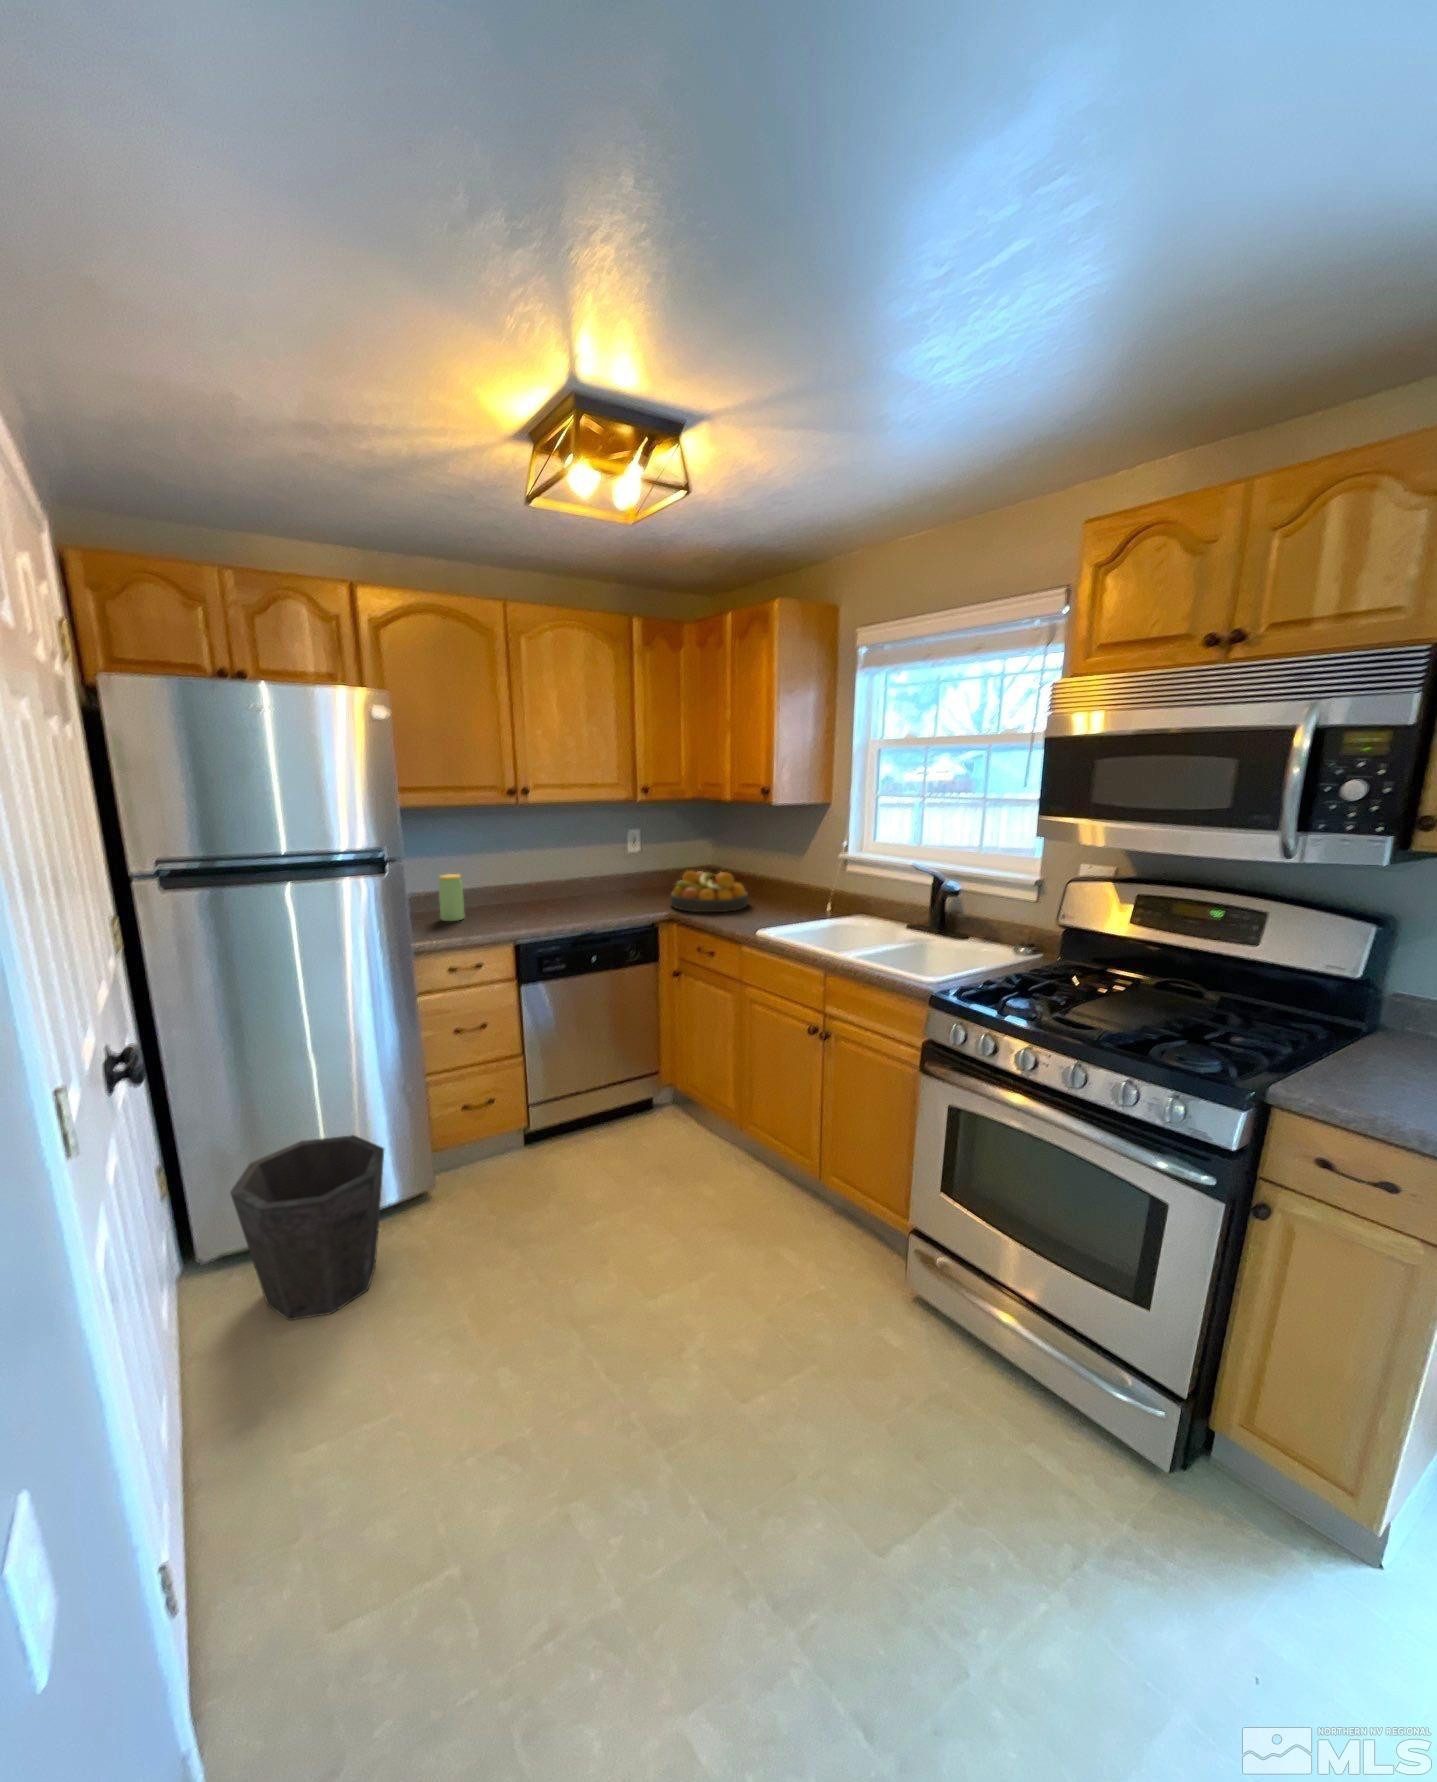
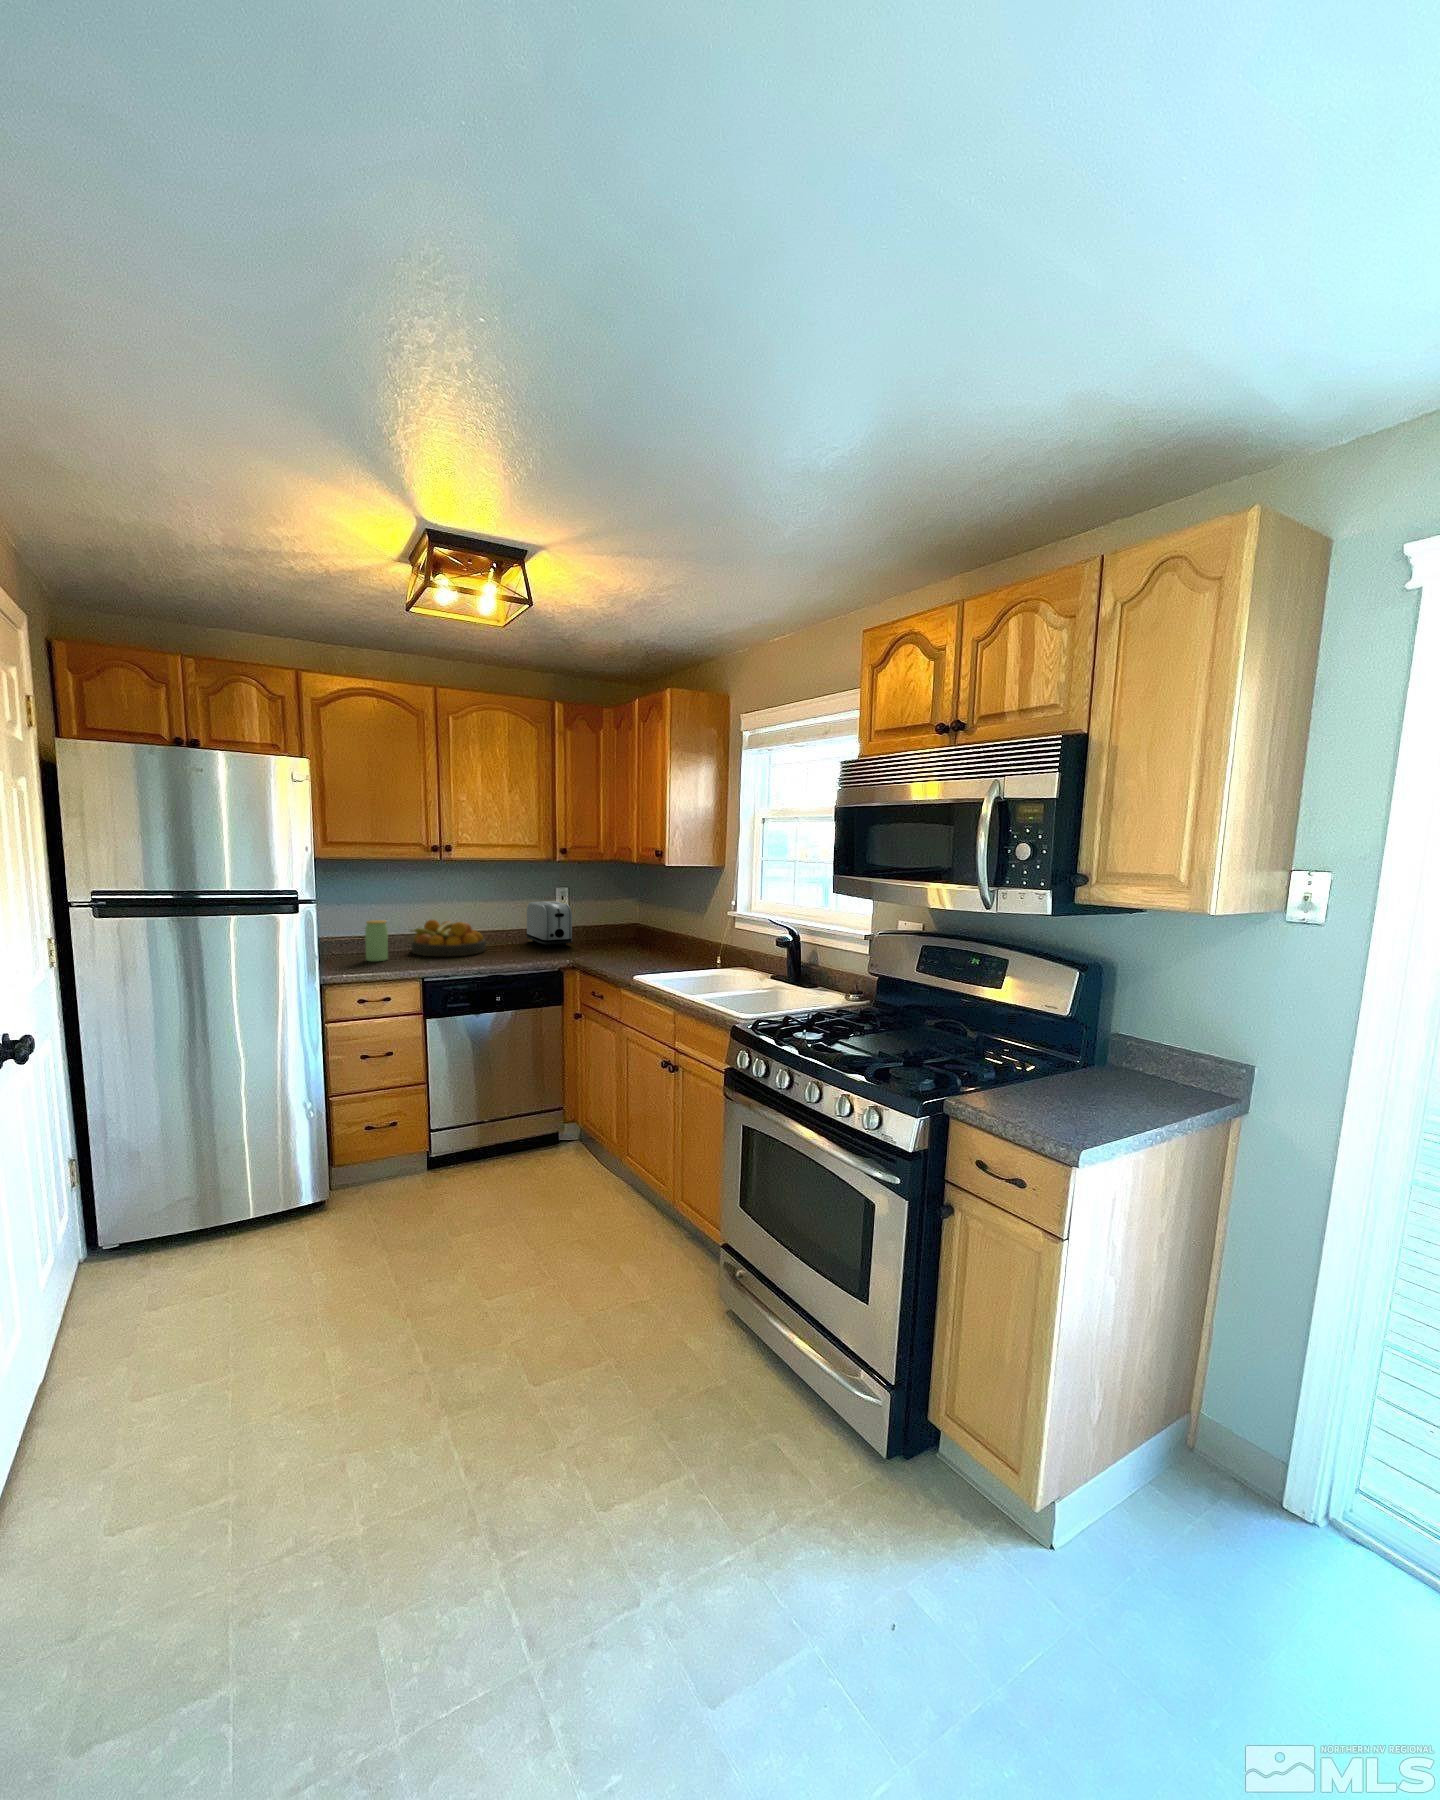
toaster: none [598,845,653,896] -> present [527,901,572,947]
fruit bowl: present [670,871,748,912] -> present [411,920,486,956]
waste bin: present [230,1135,384,1320] -> none [123,1141,270,1299]

